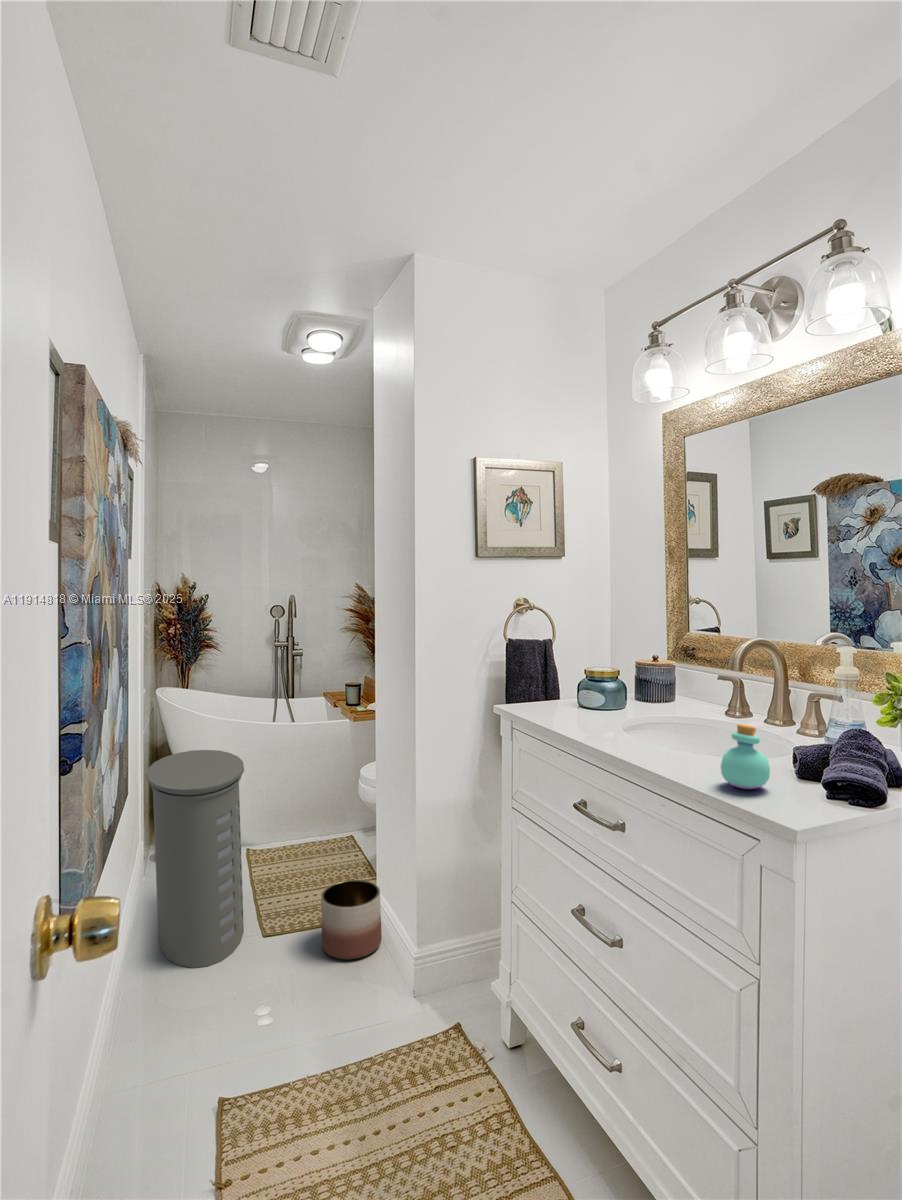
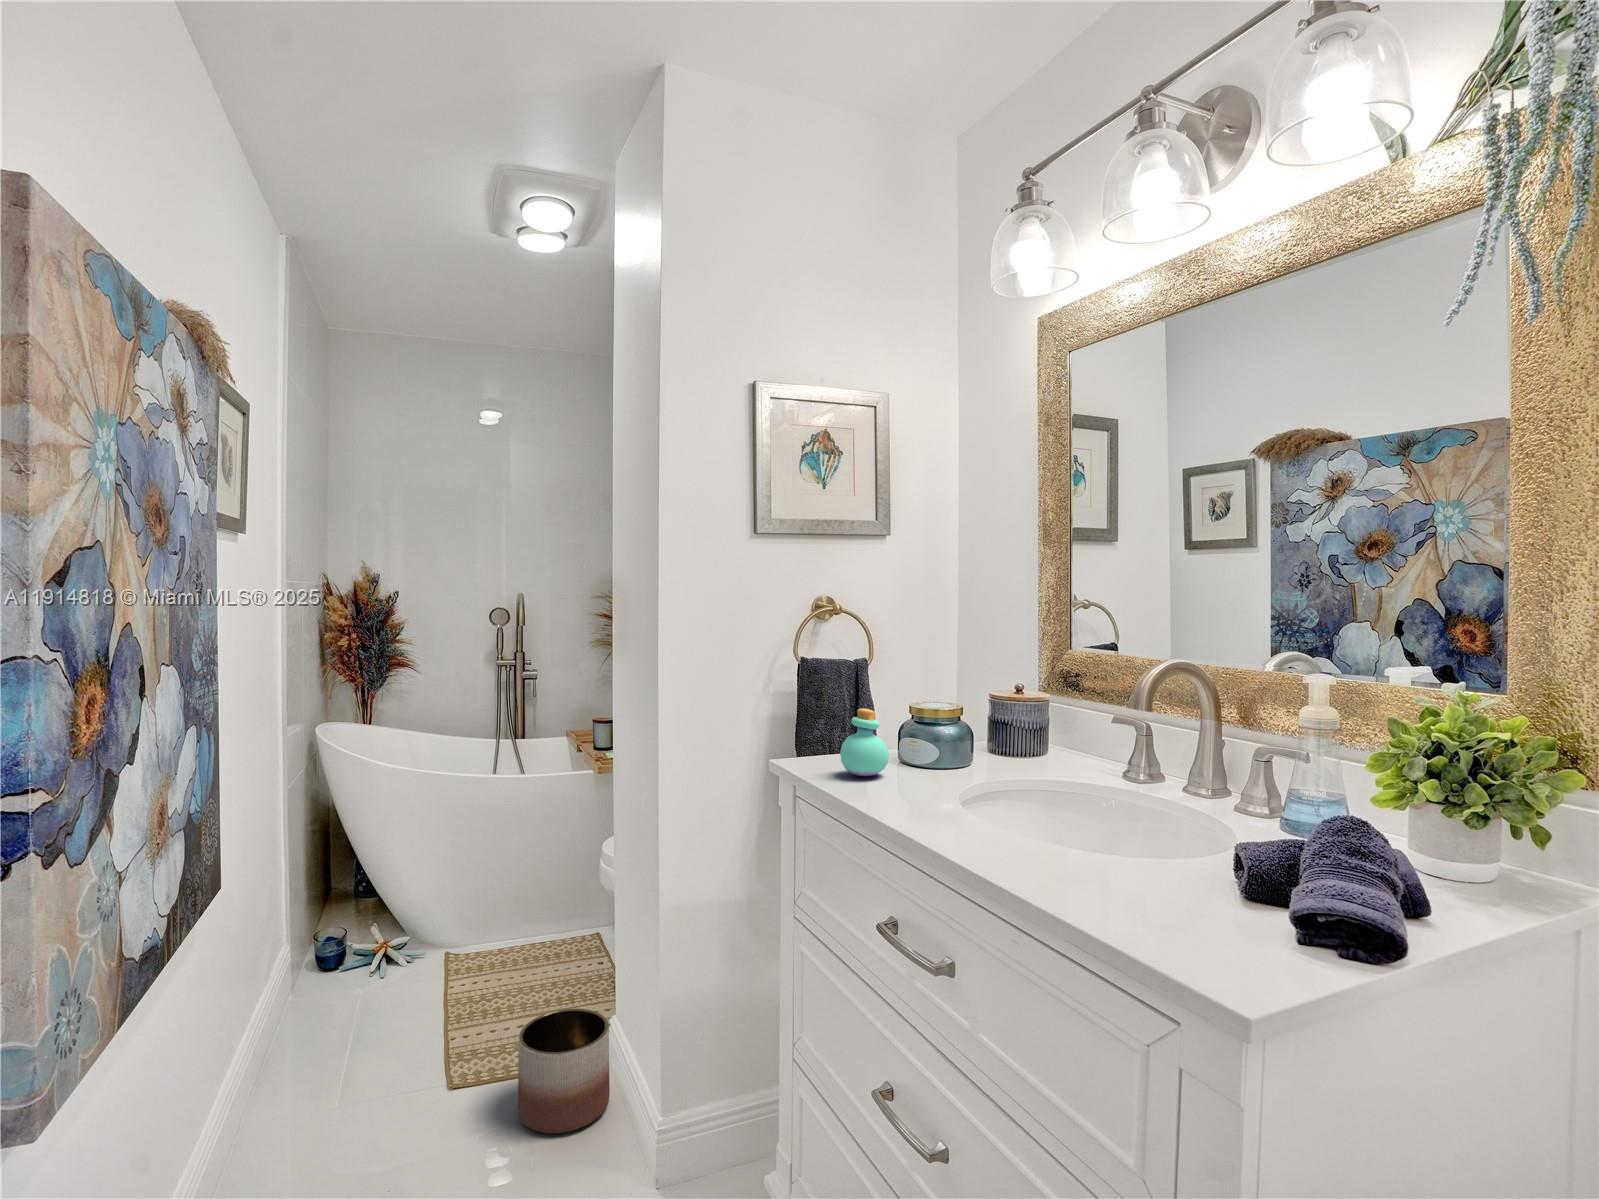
perfume bottle: present [721,724,770,789] -> present [840,709,889,776]
laundry hamper: present [146,750,244,968] -> none [267,808,421,1141]

